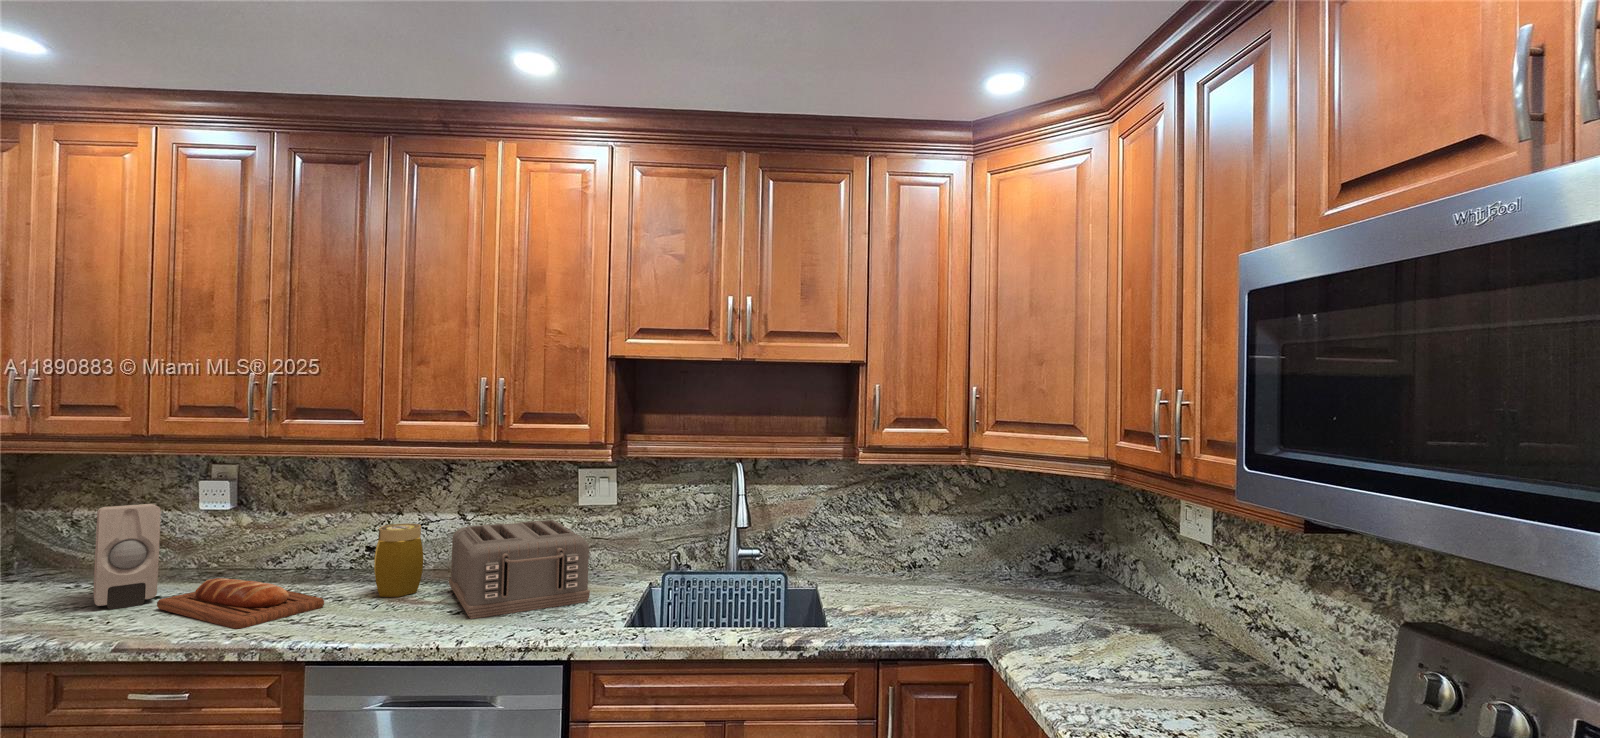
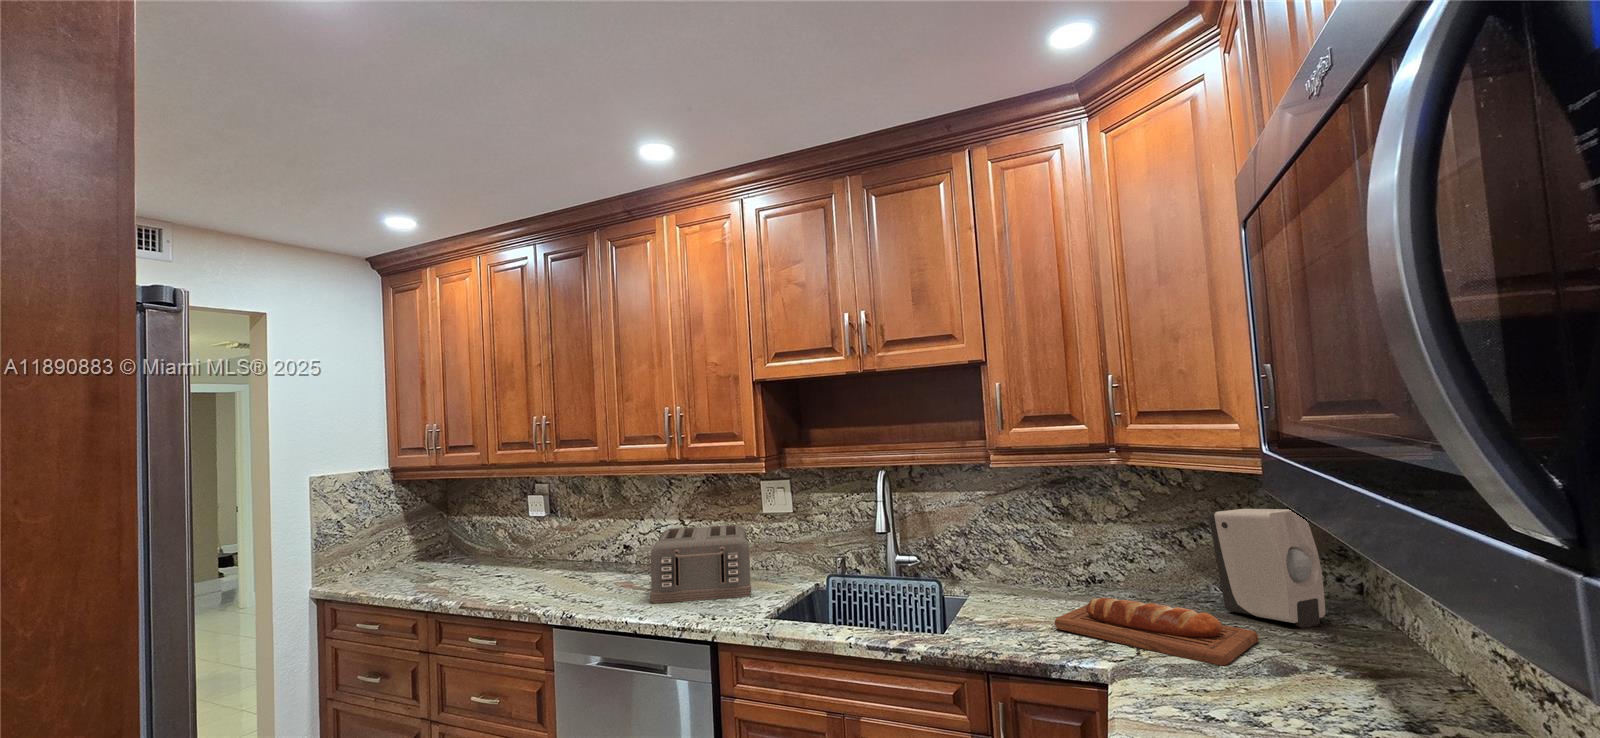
soap dispenser: present [93,504,161,609] -> present [1209,509,1325,628]
jar: present [374,523,423,597] -> none [608,526,644,584]
bread loaf: present [157,578,324,629] -> present [1055,598,1259,666]

